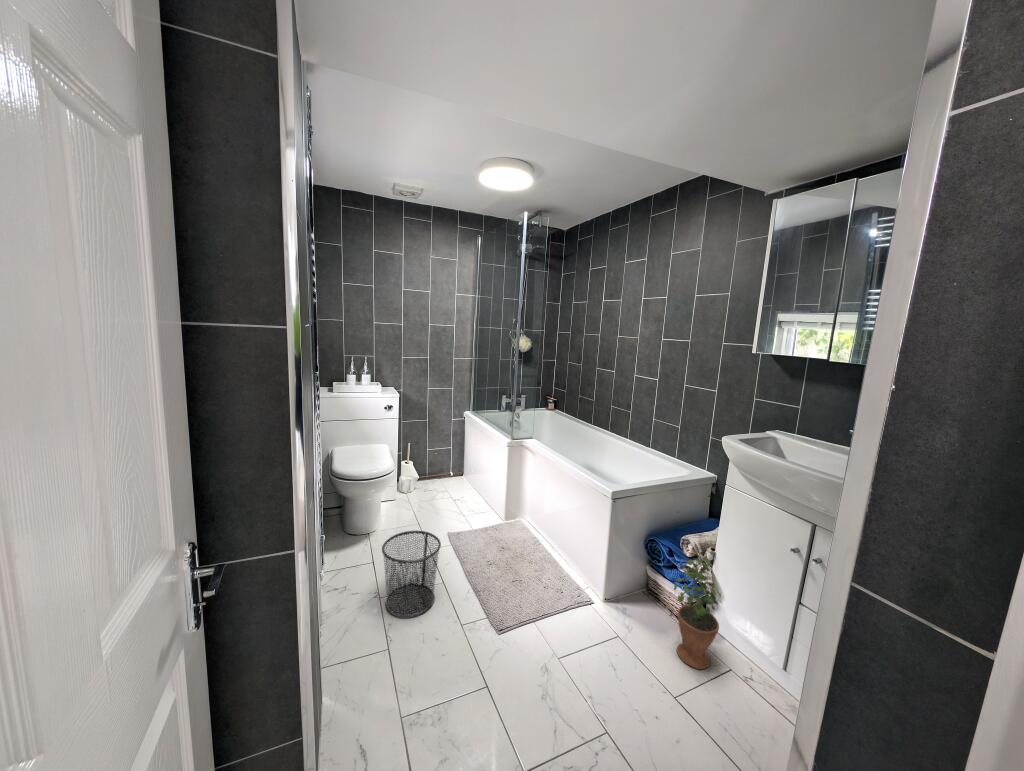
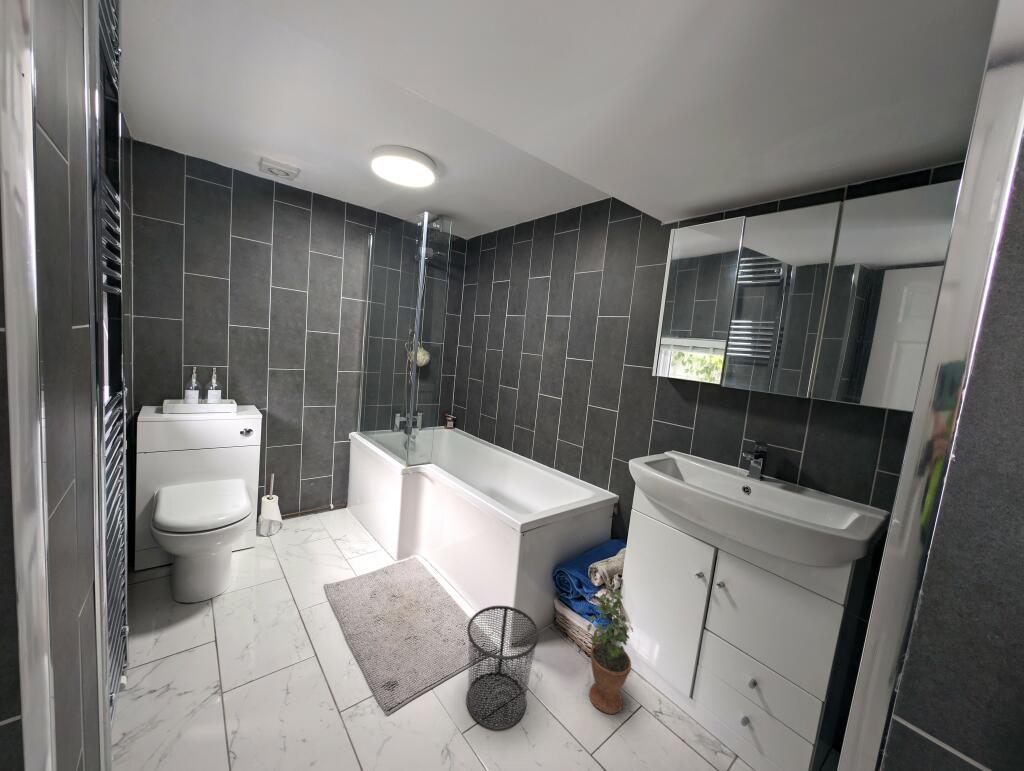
waste bin: present [382,531,441,617] -> present [466,606,539,728]

